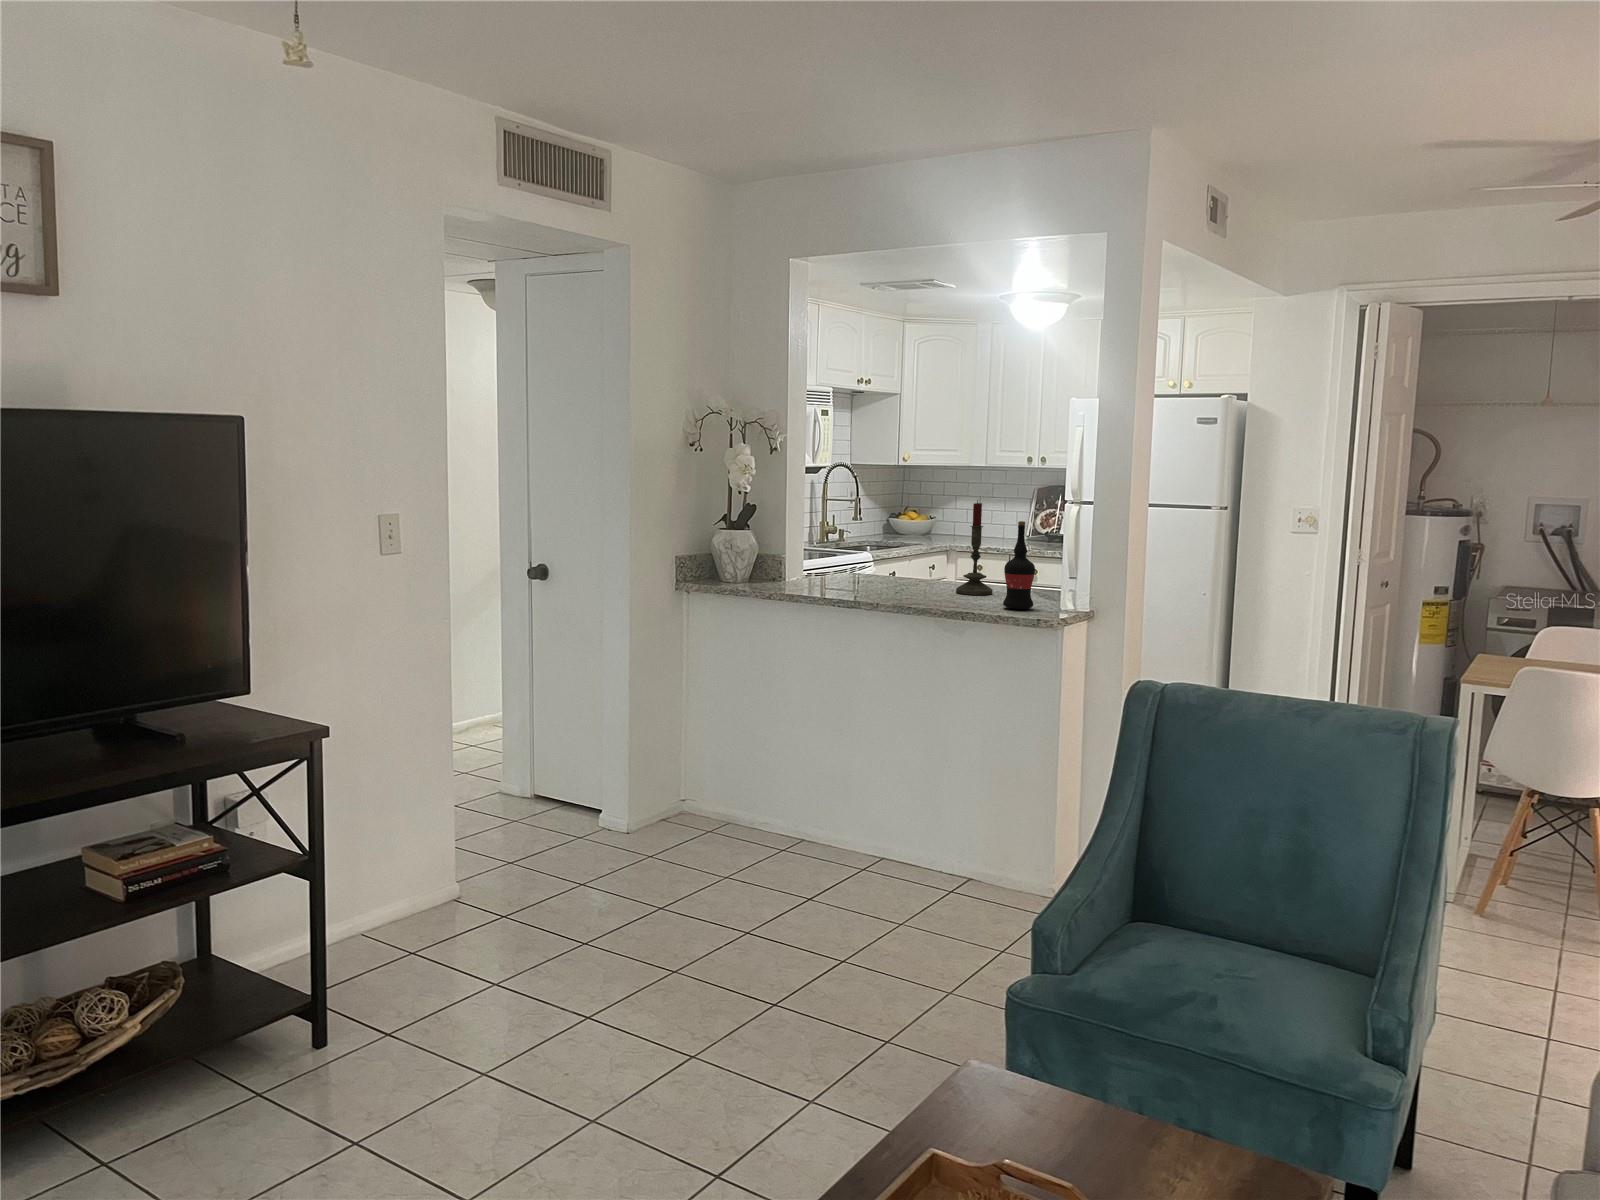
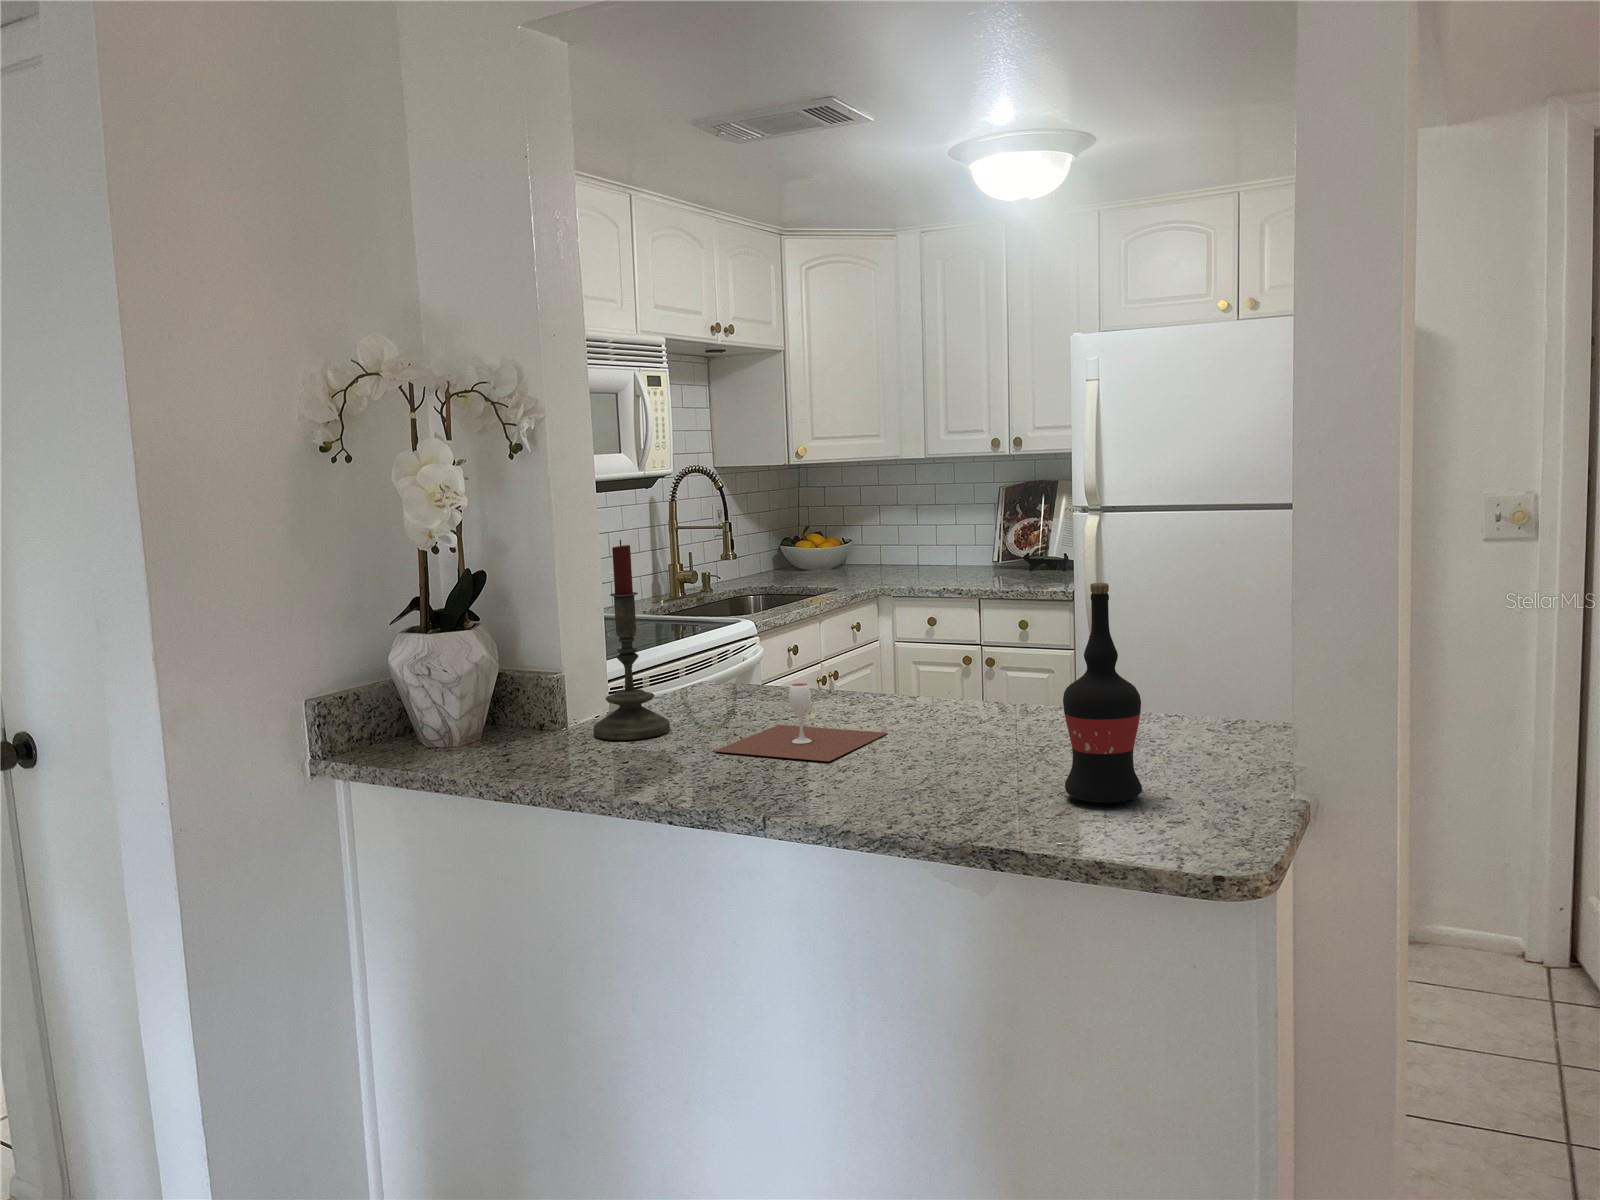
candle: present [956,501,992,595] -> present [594,540,670,740]
wine glass: none [858,564,937,595] -> present [714,683,887,762]

